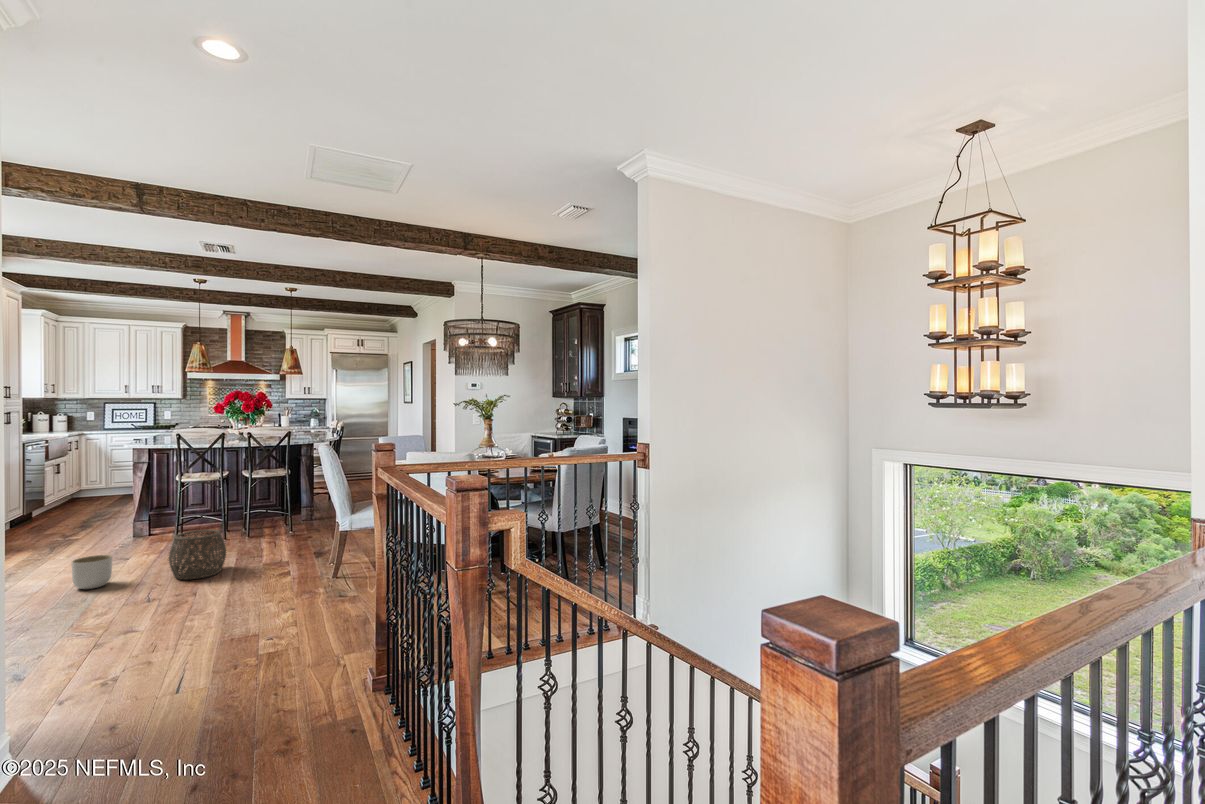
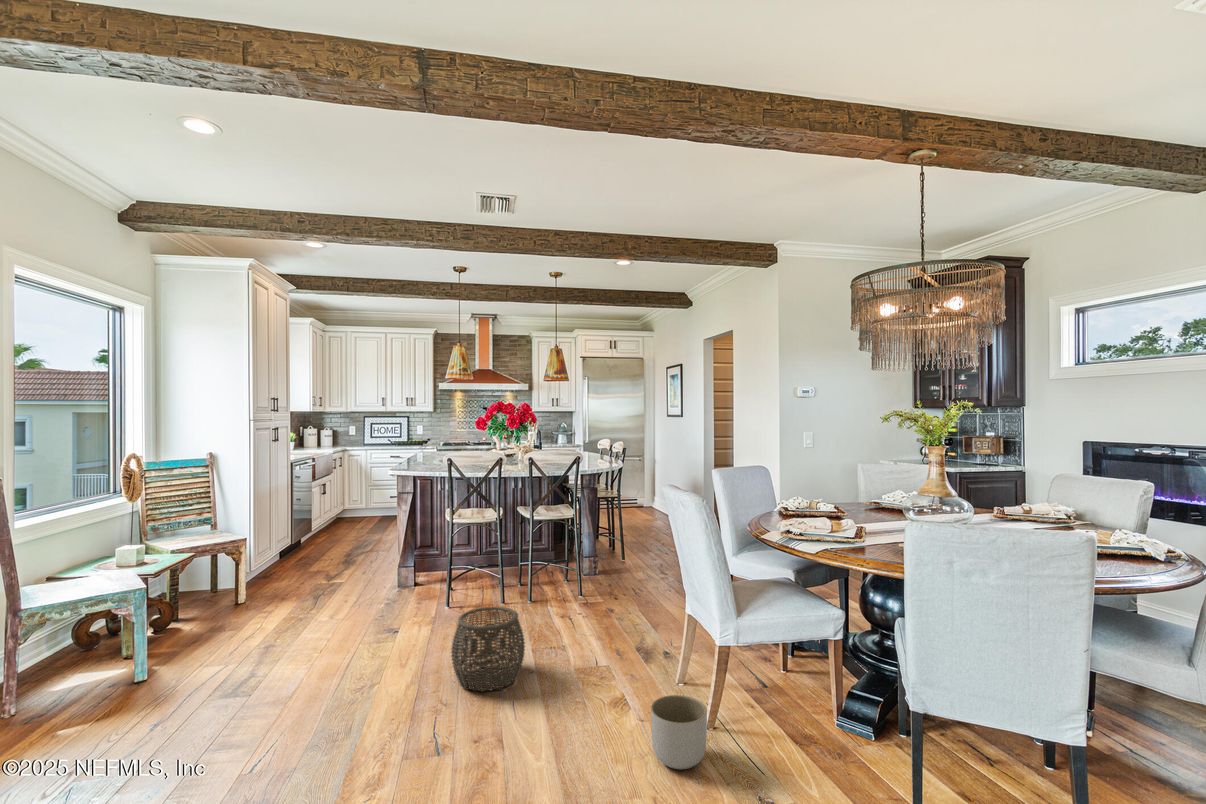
planter: present [72,555,112,589] -> present [651,695,707,769]

